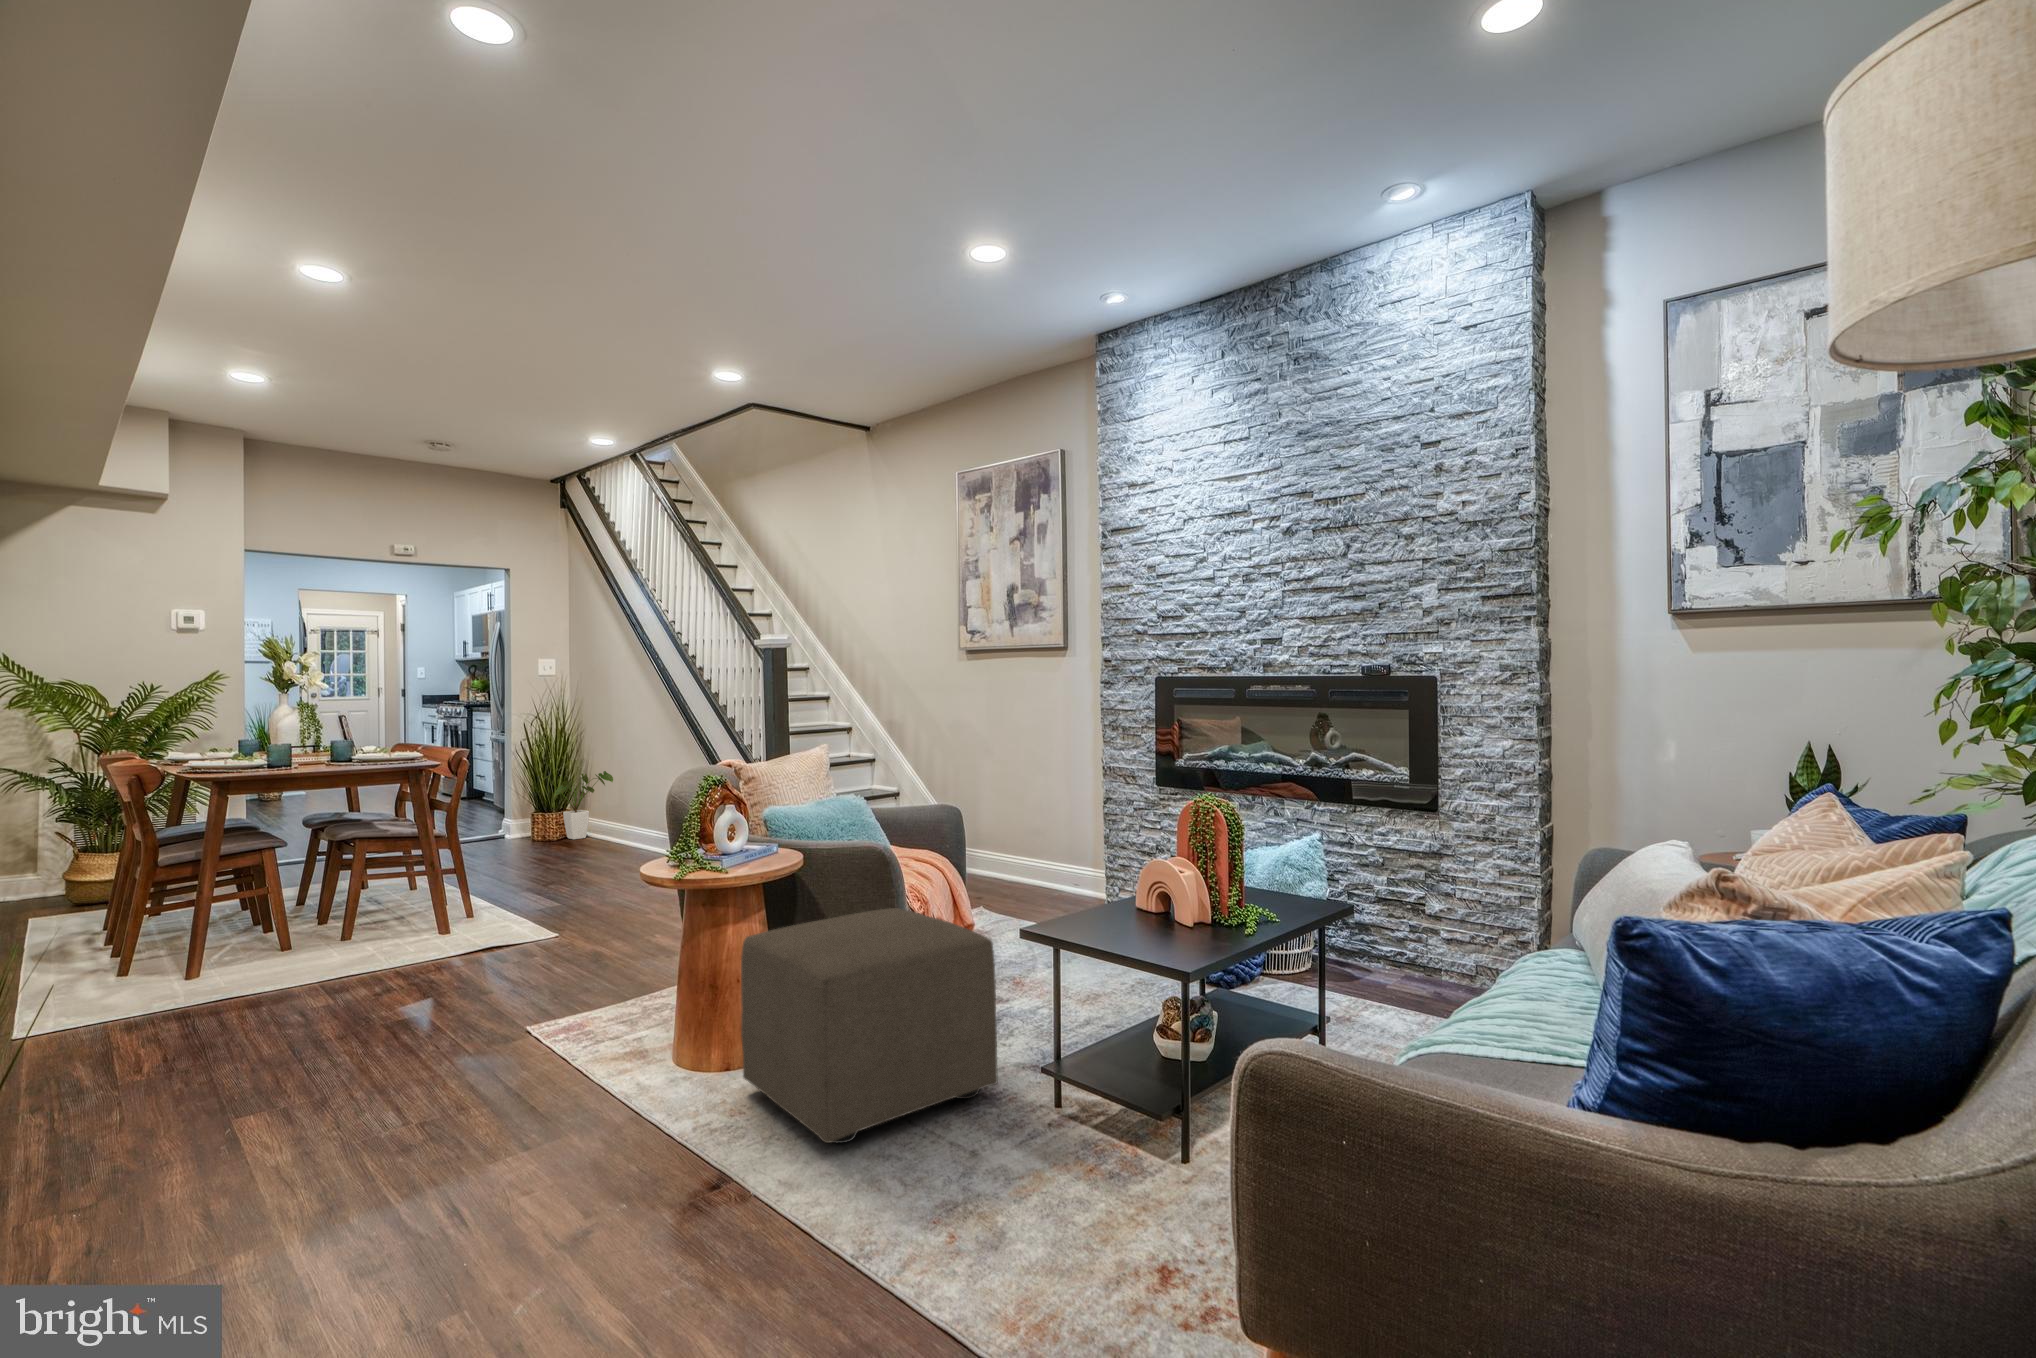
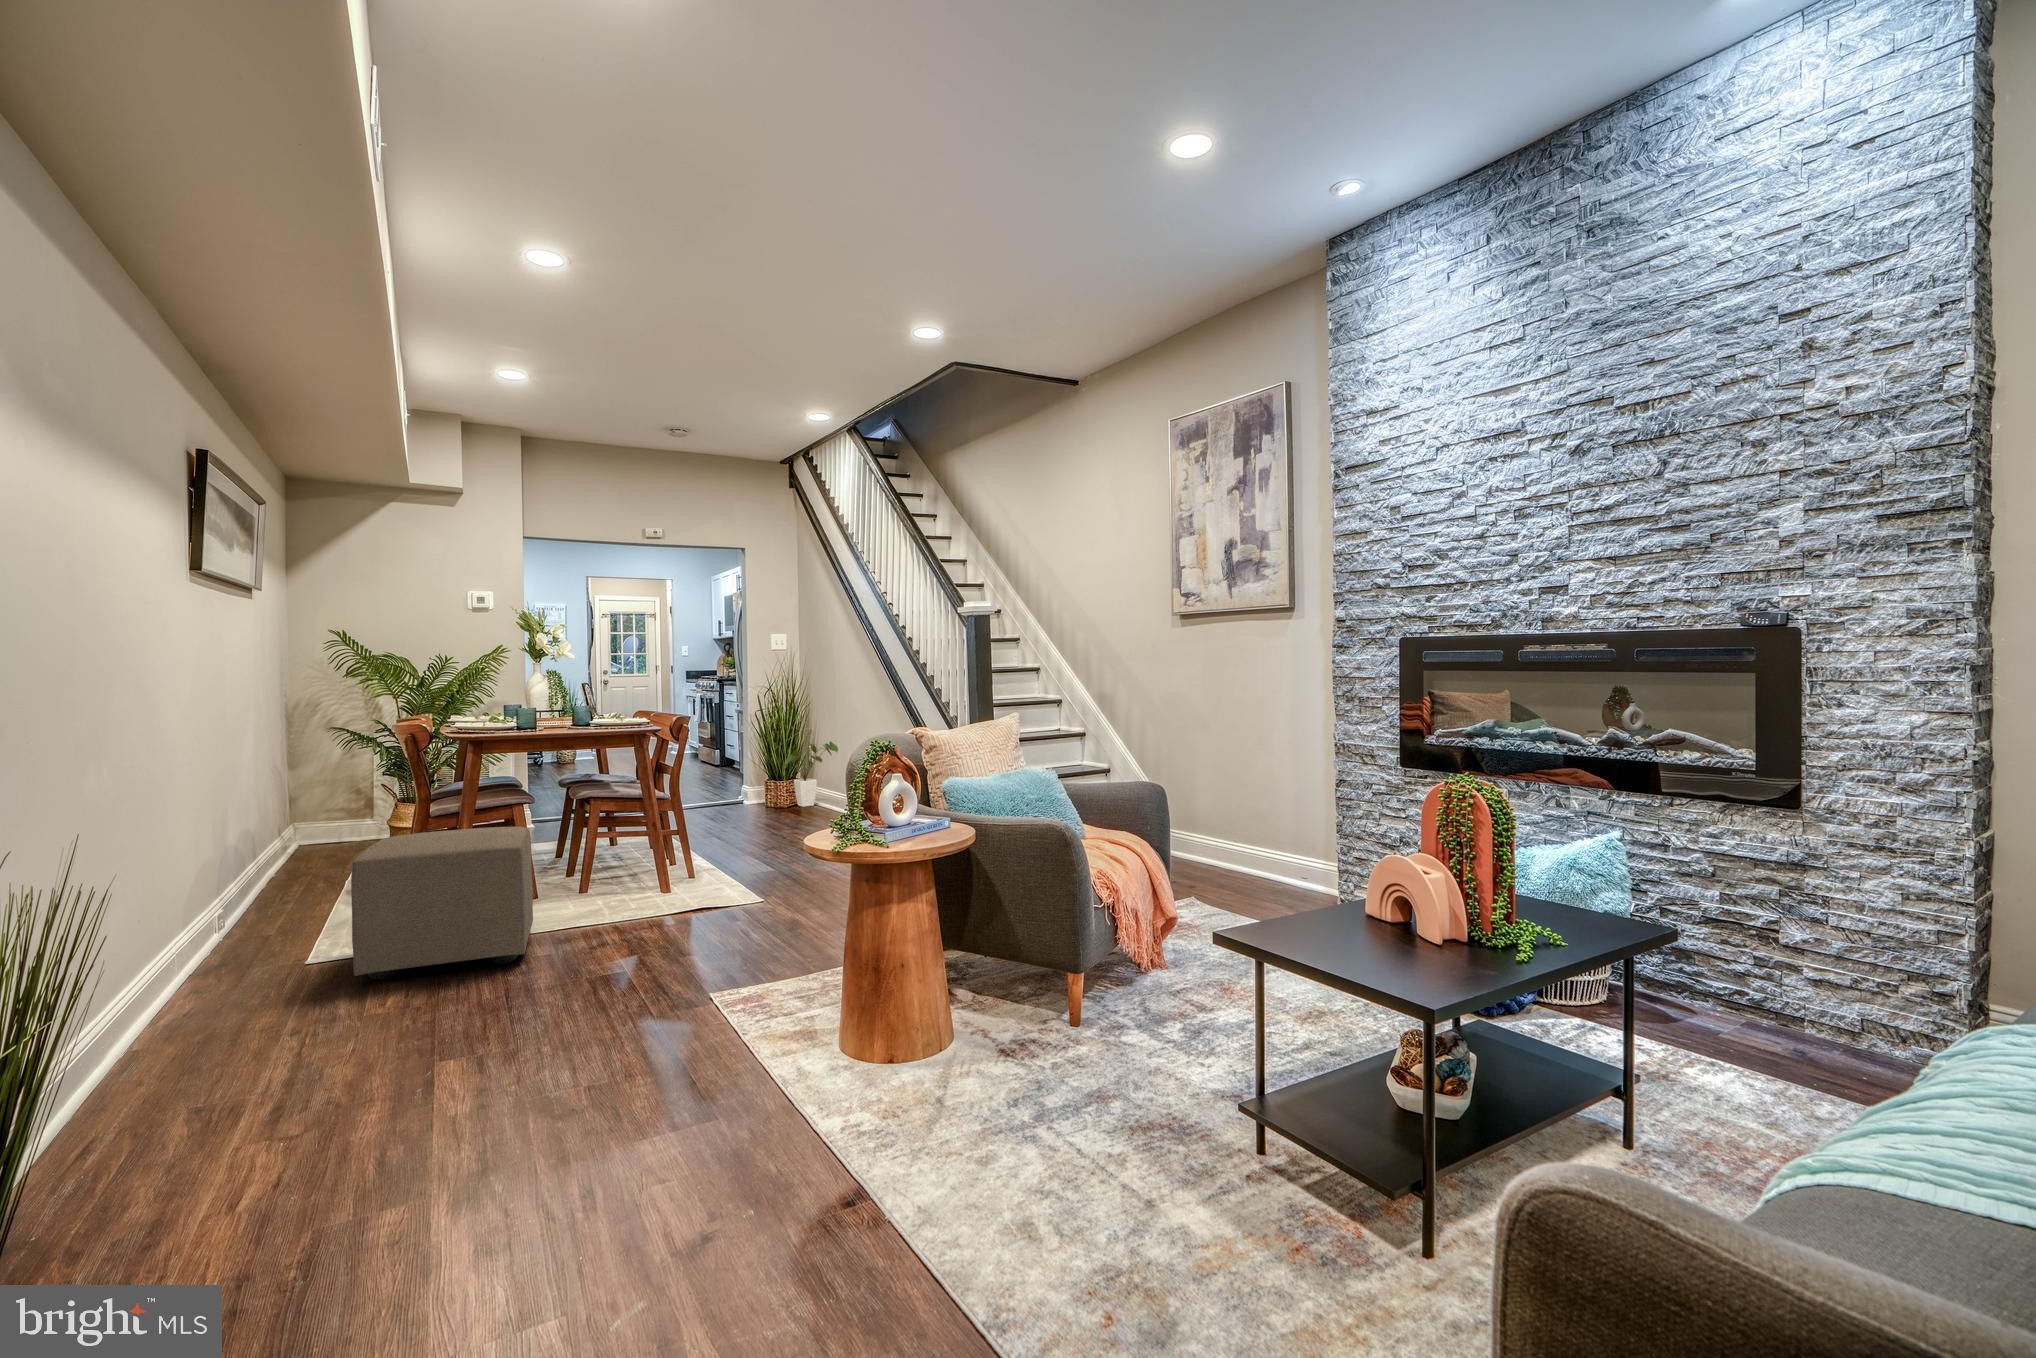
ottoman: present [741,908,998,1143] -> present [351,827,533,980]

